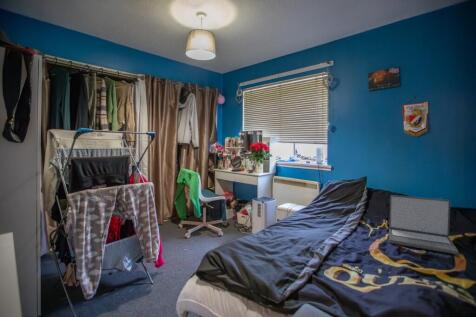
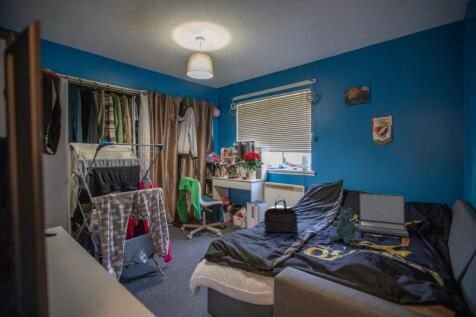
handbag: none [273,198,315,244] -> present [264,200,298,233]
stuffed bear: none [359,213,397,263] -> present [331,207,360,244]

